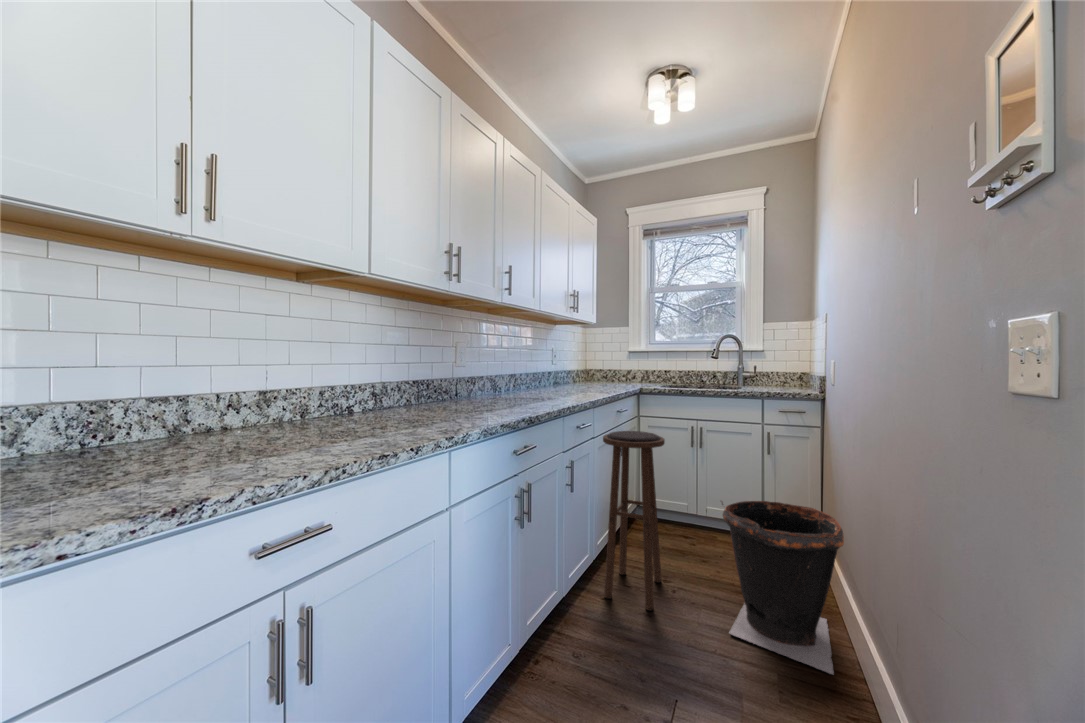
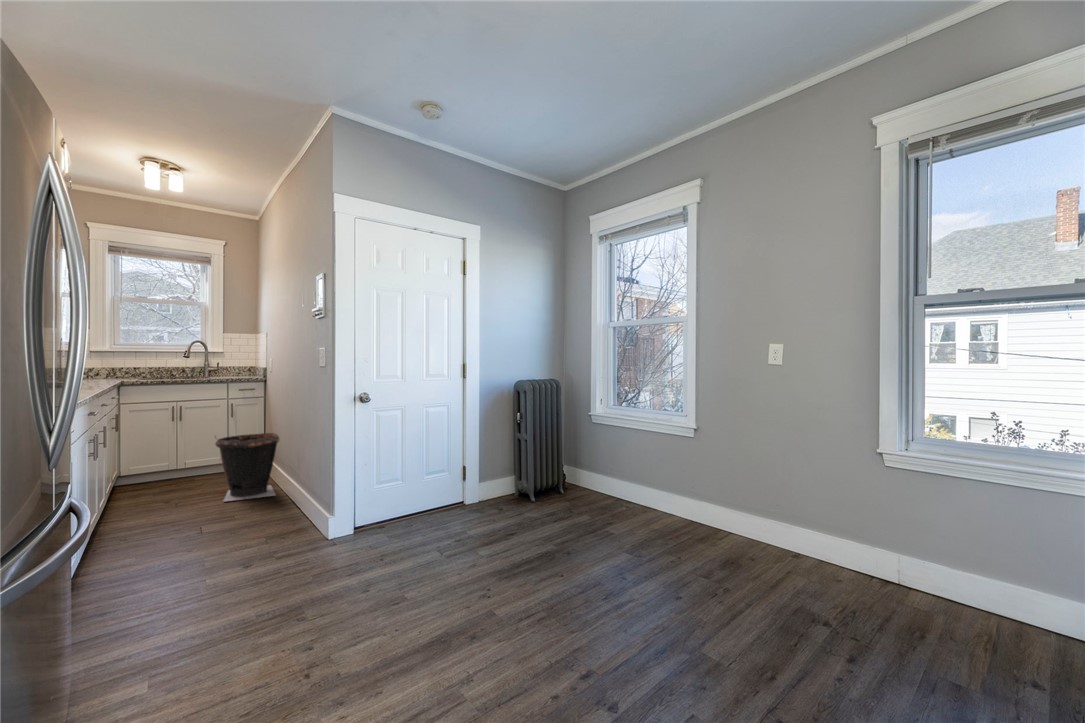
stool: present [603,431,665,611] -> none [121,406,174,517]

